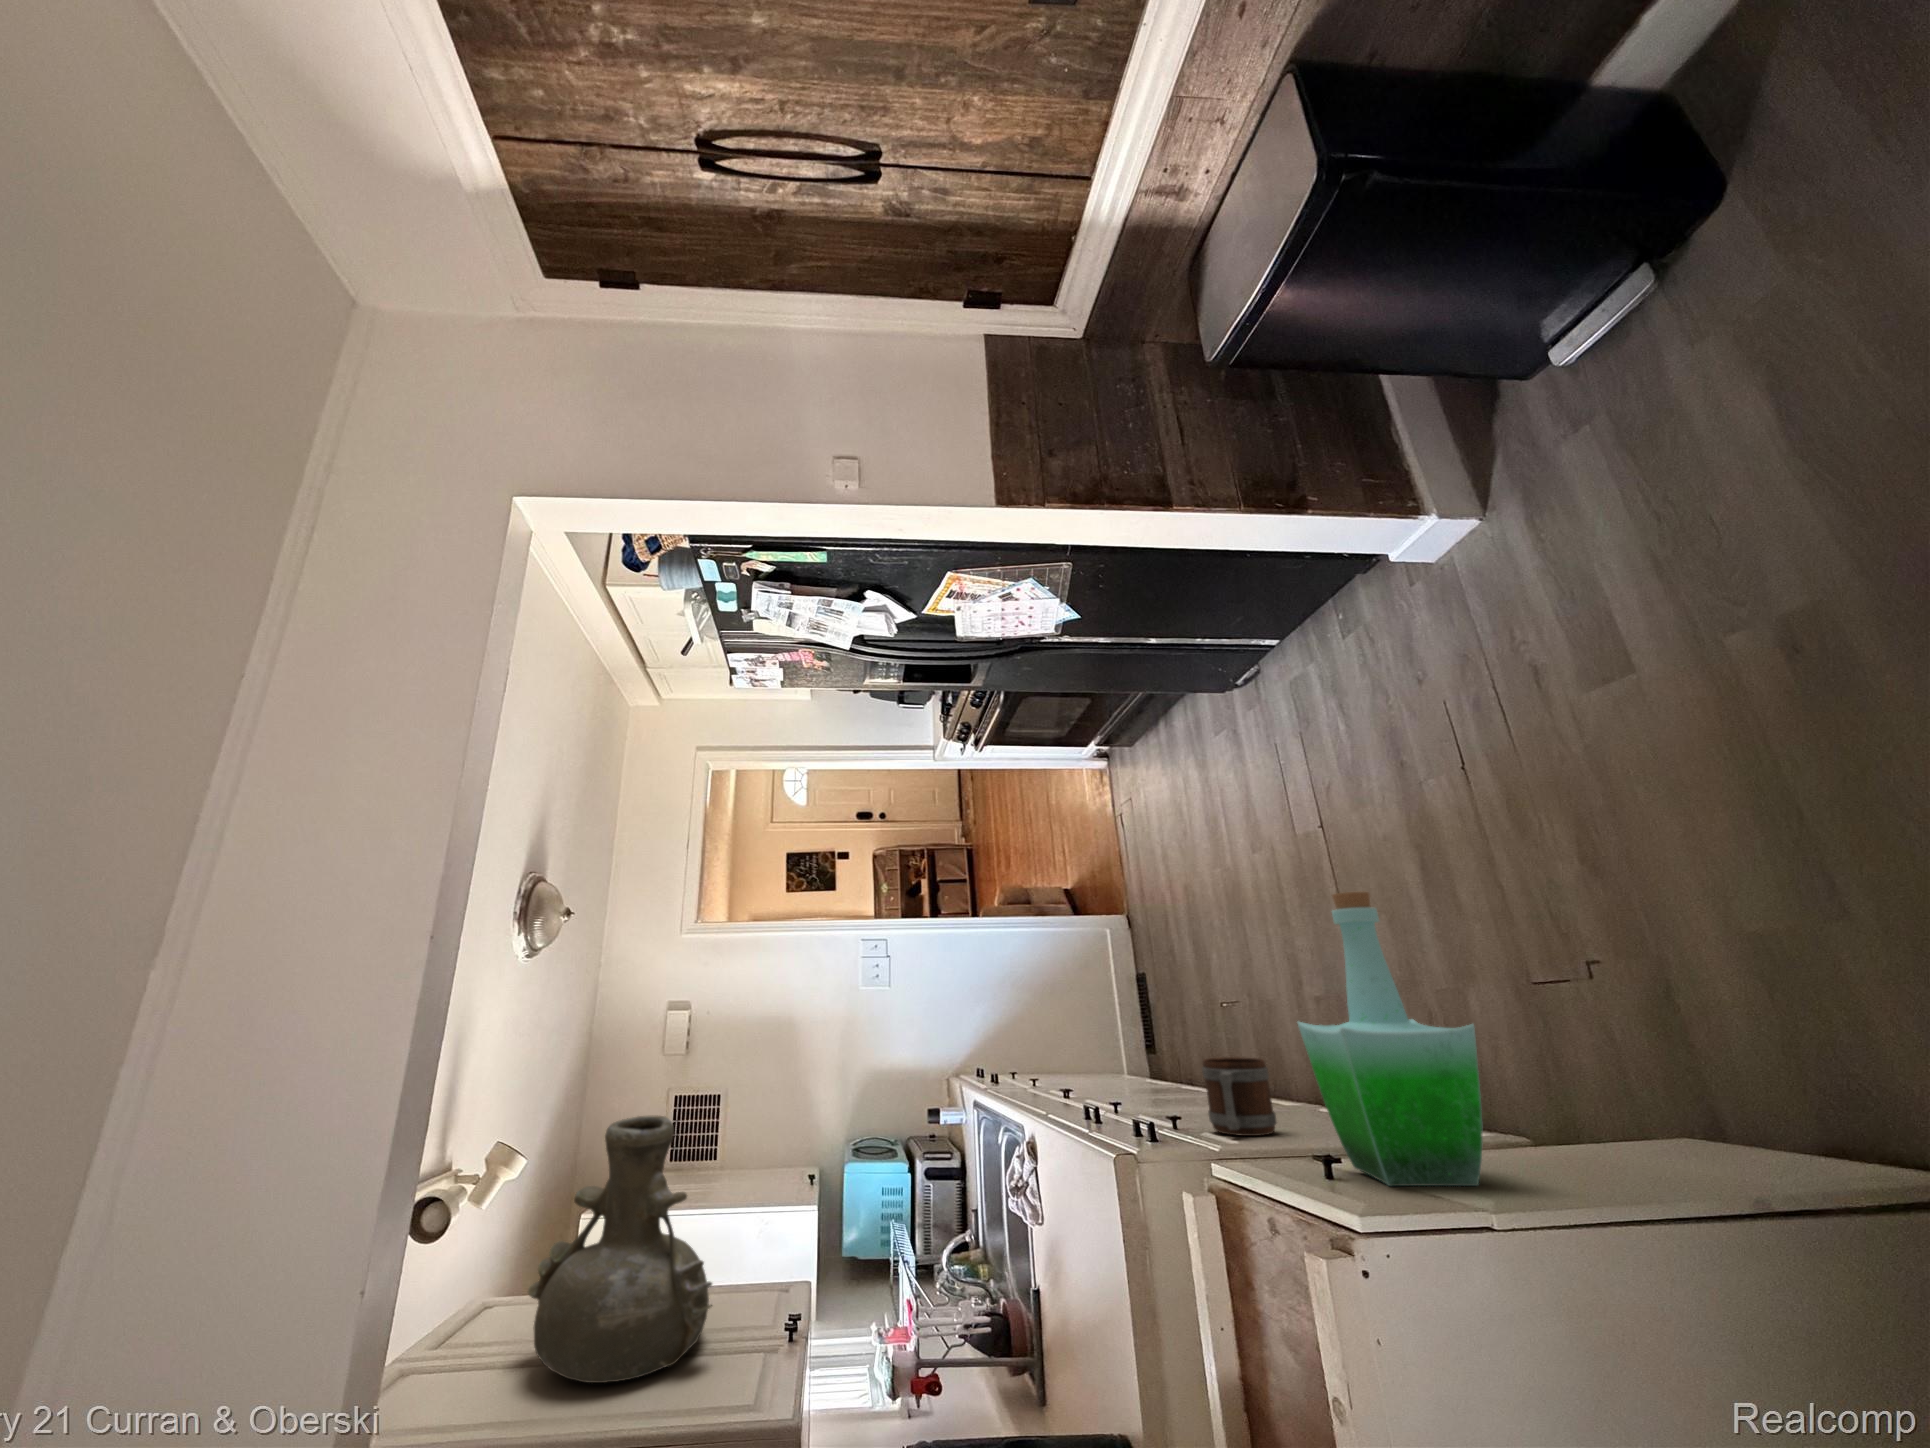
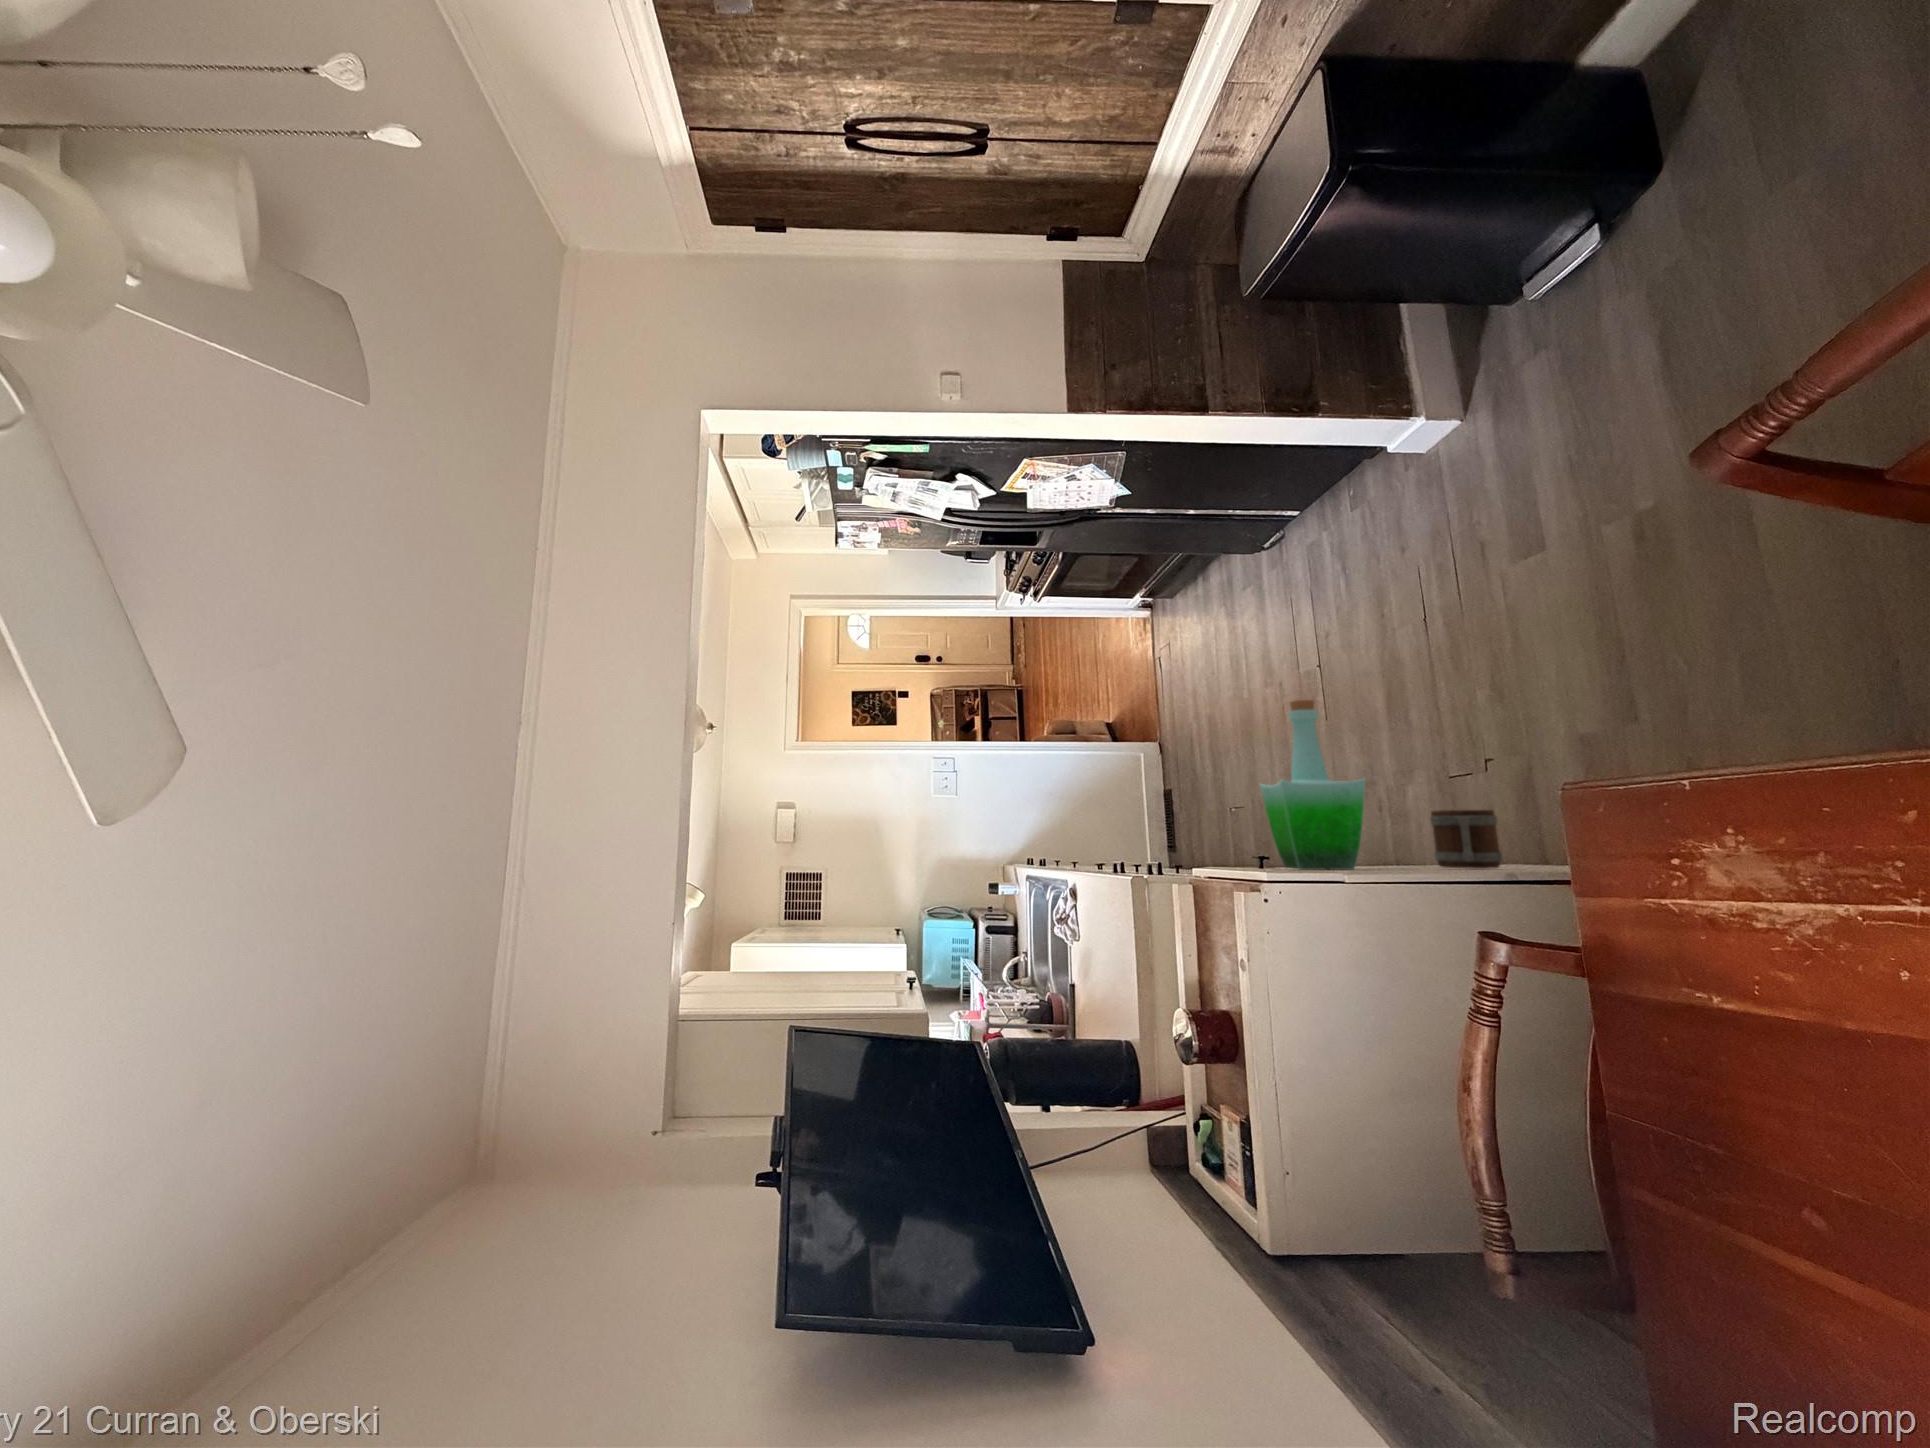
mug: present [1202,1057,1277,1136] -> present [1430,810,1502,869]
vase: present [528,1116,712,1383] -> none [740,856,865,1002]

